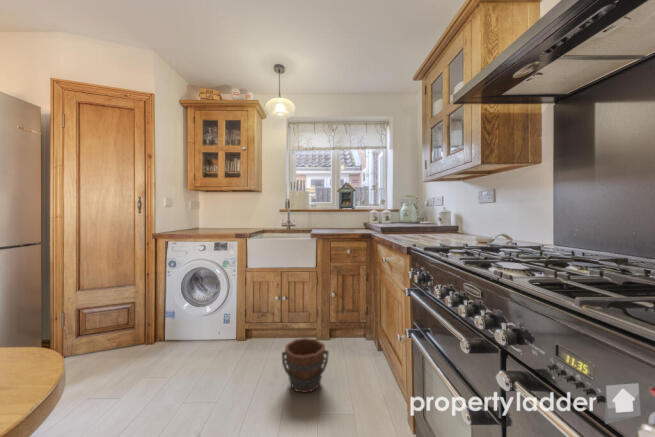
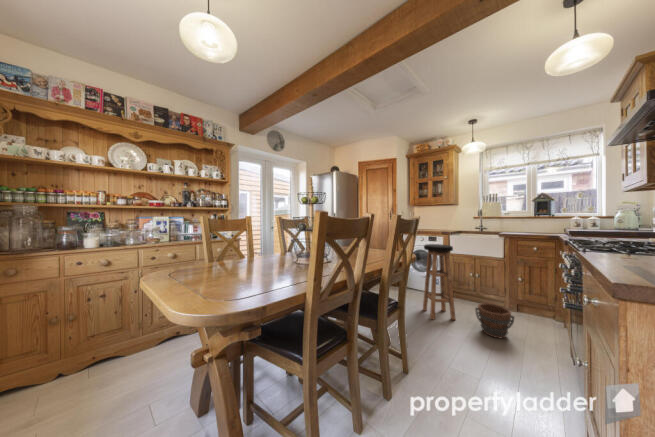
bar stool: none [201,255,254,397] -> present [423,244,456,320]

